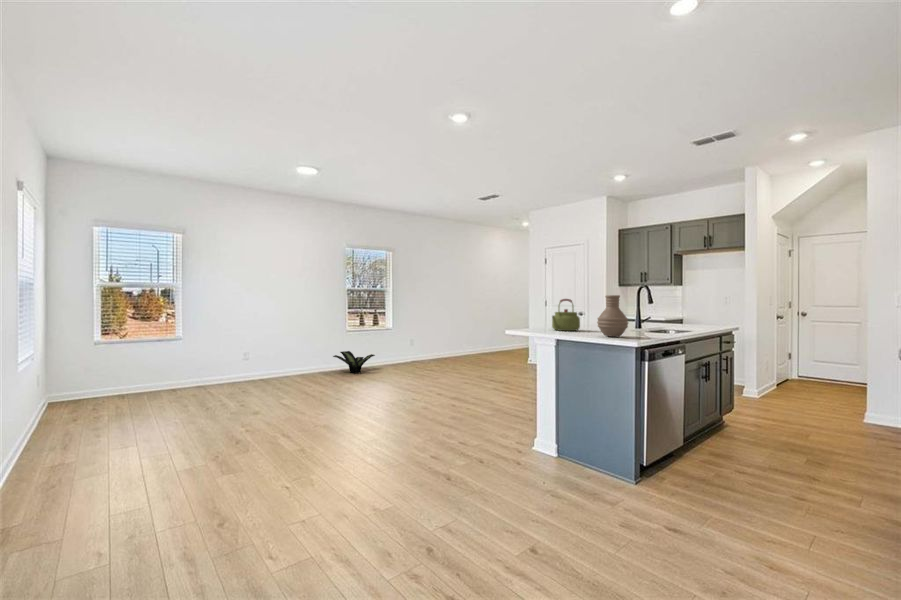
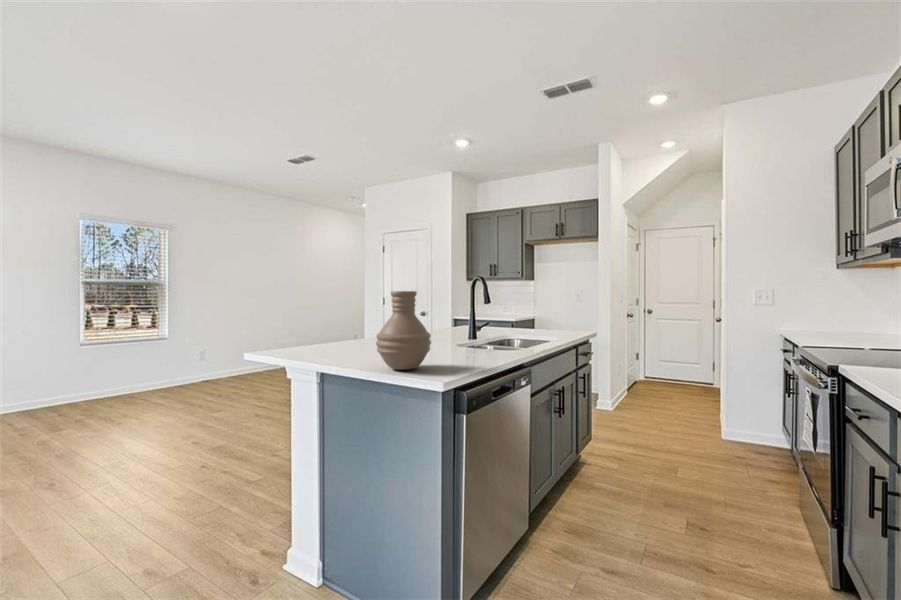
kettle: present [552,299,580,331] -> none [314,297,369,354]
potted plant: present [333,351,375,373] -> none [42,374,132,410]

